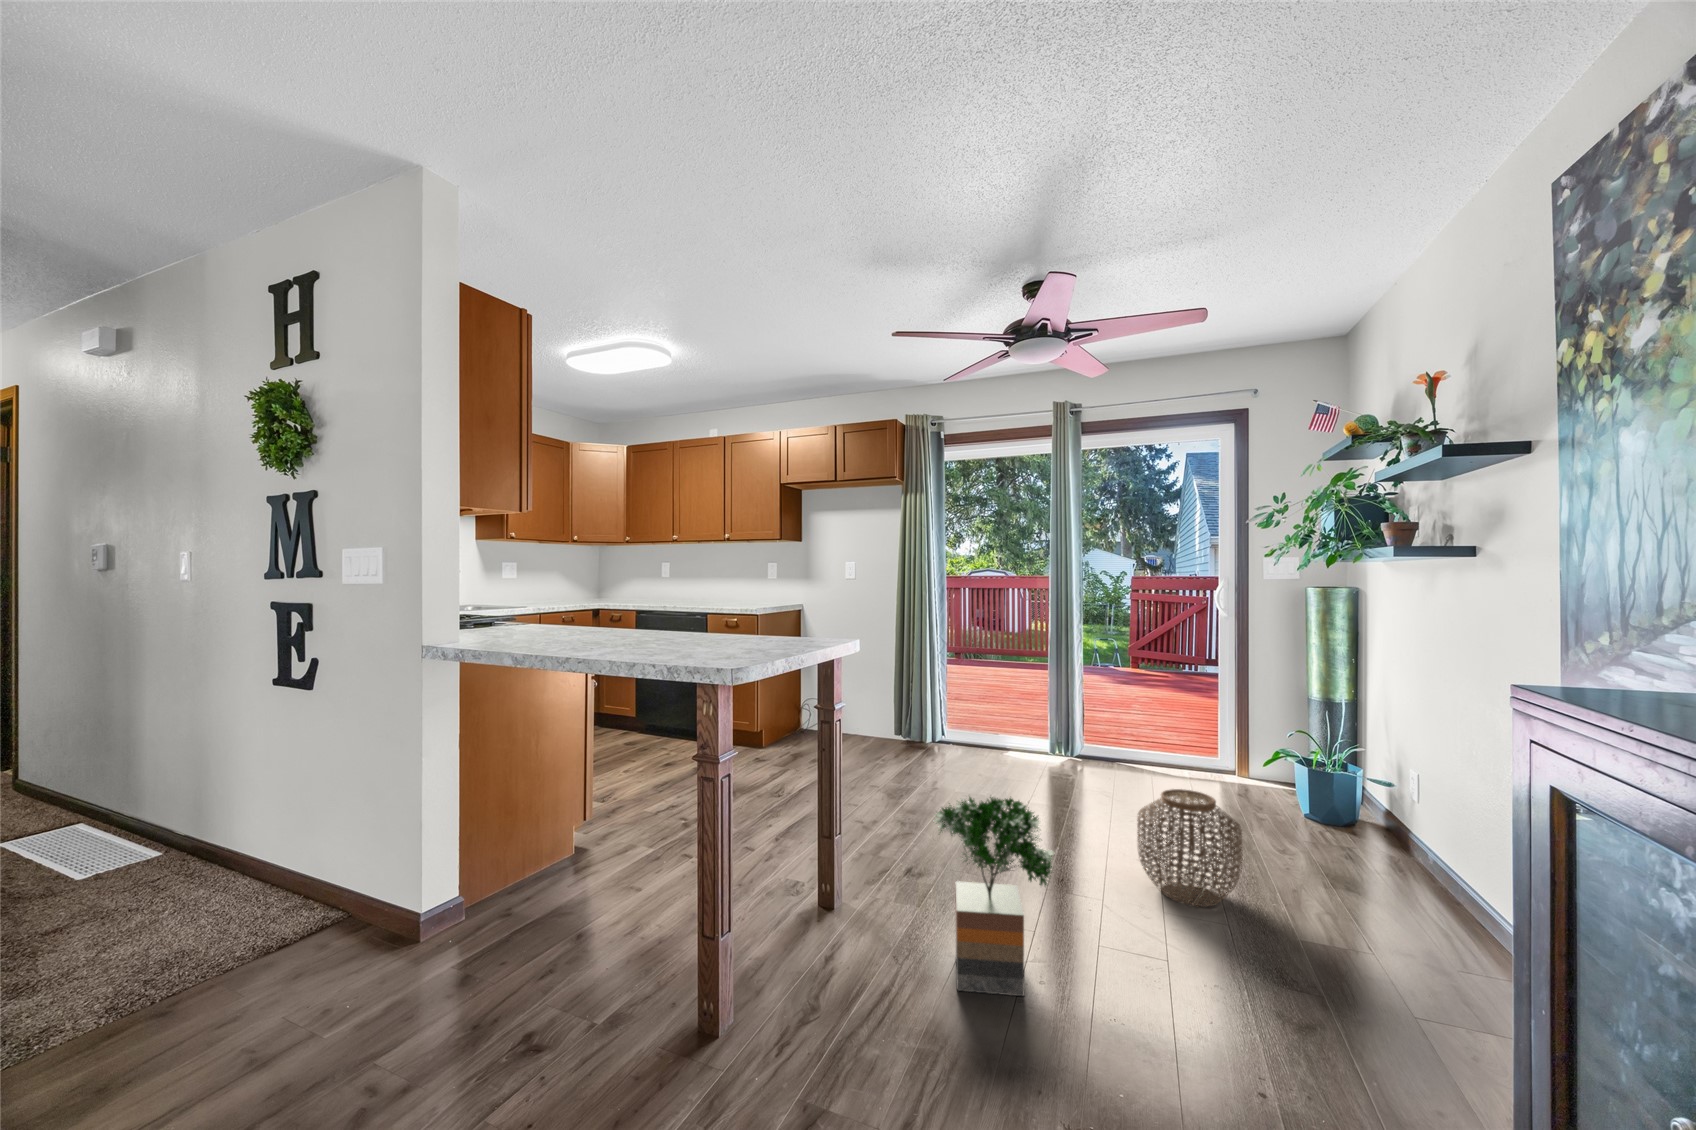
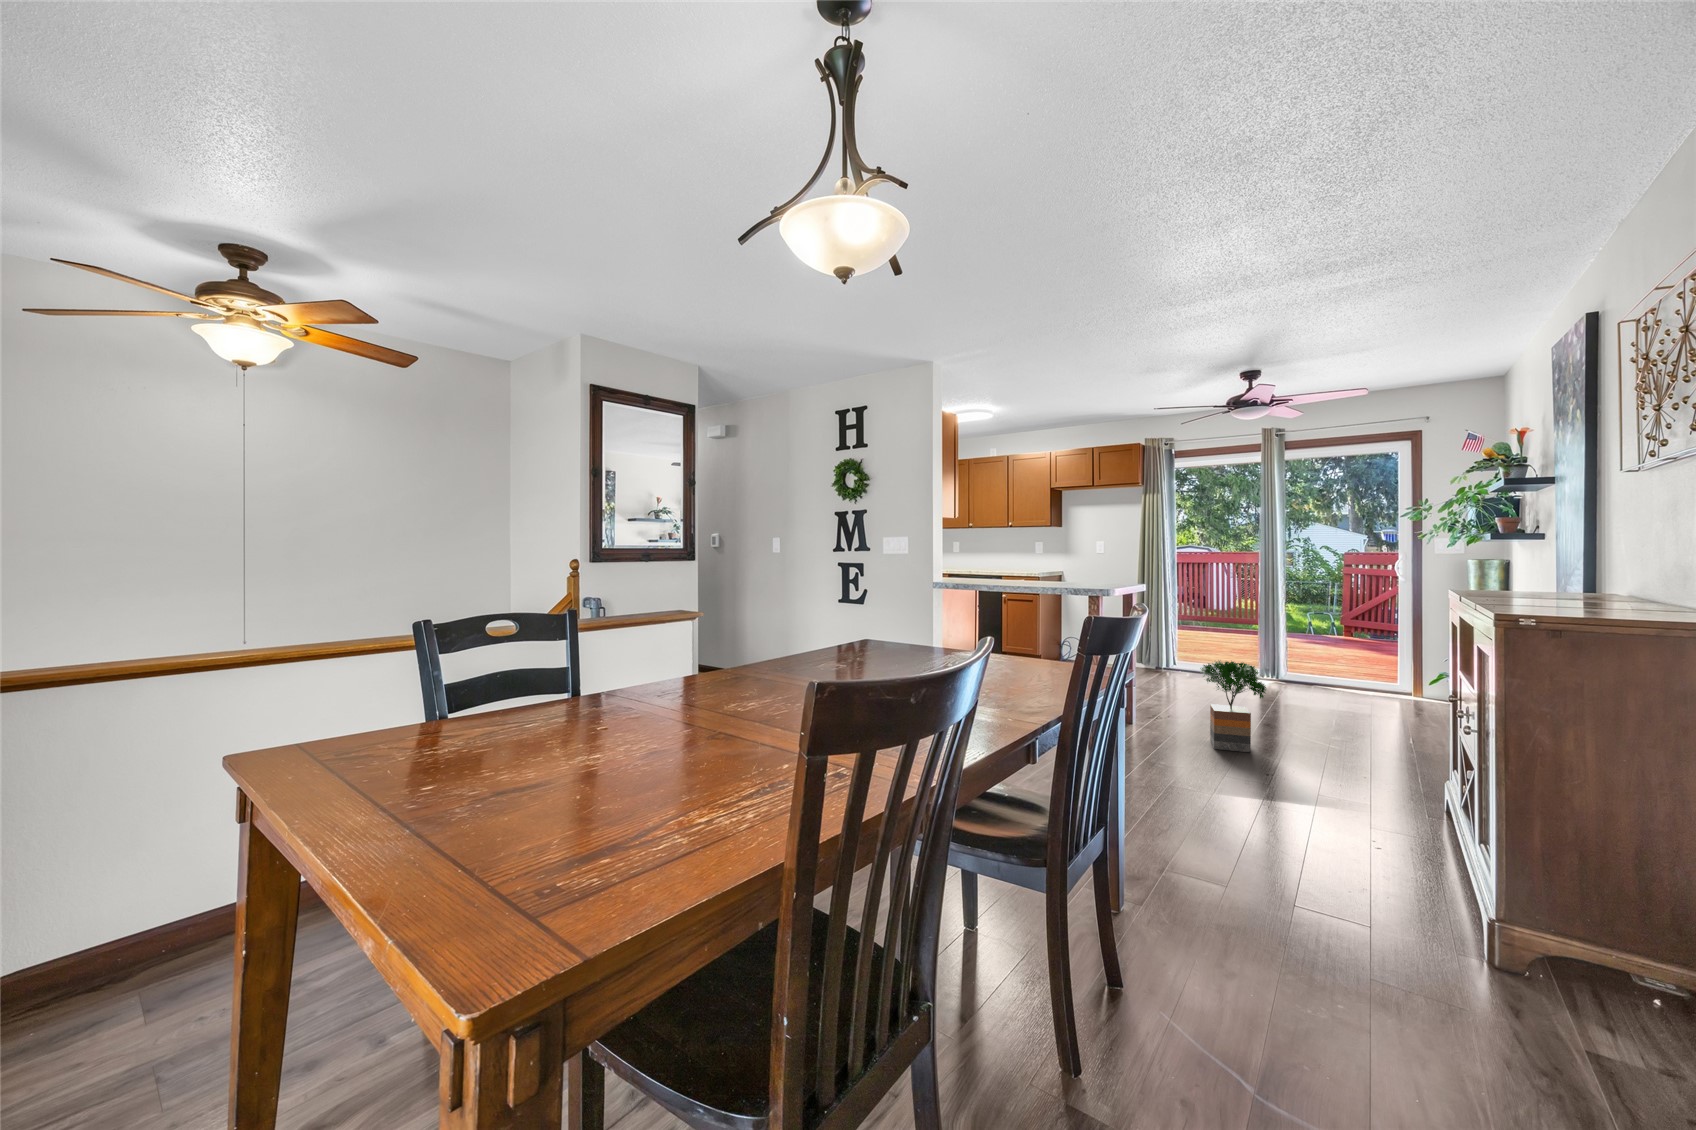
woven basket: present [1137,789,1243,906] -> none [1319,675,1387,738]

